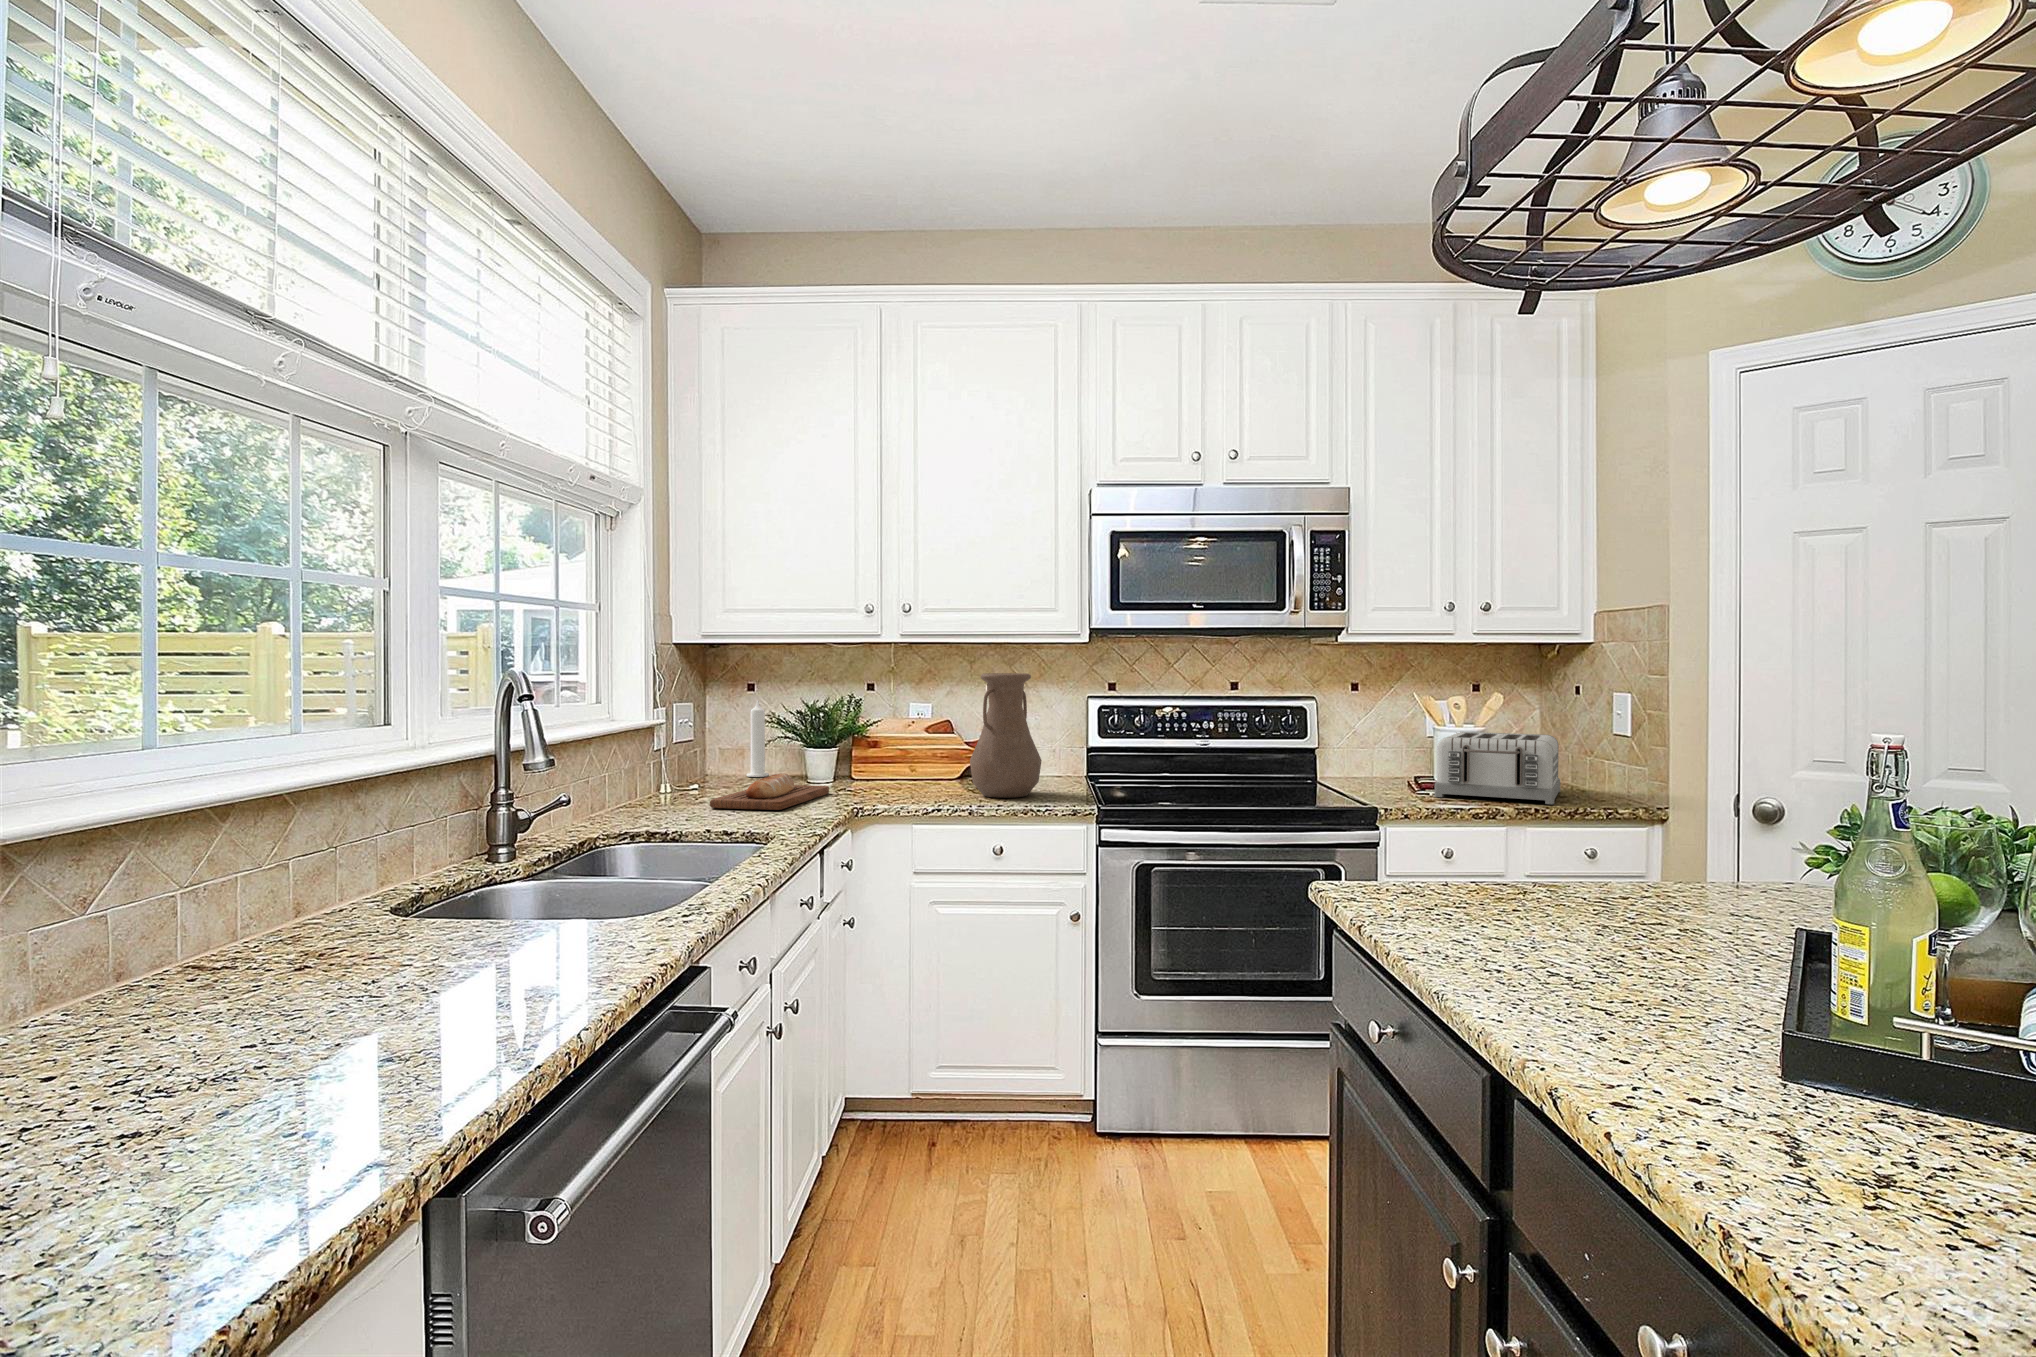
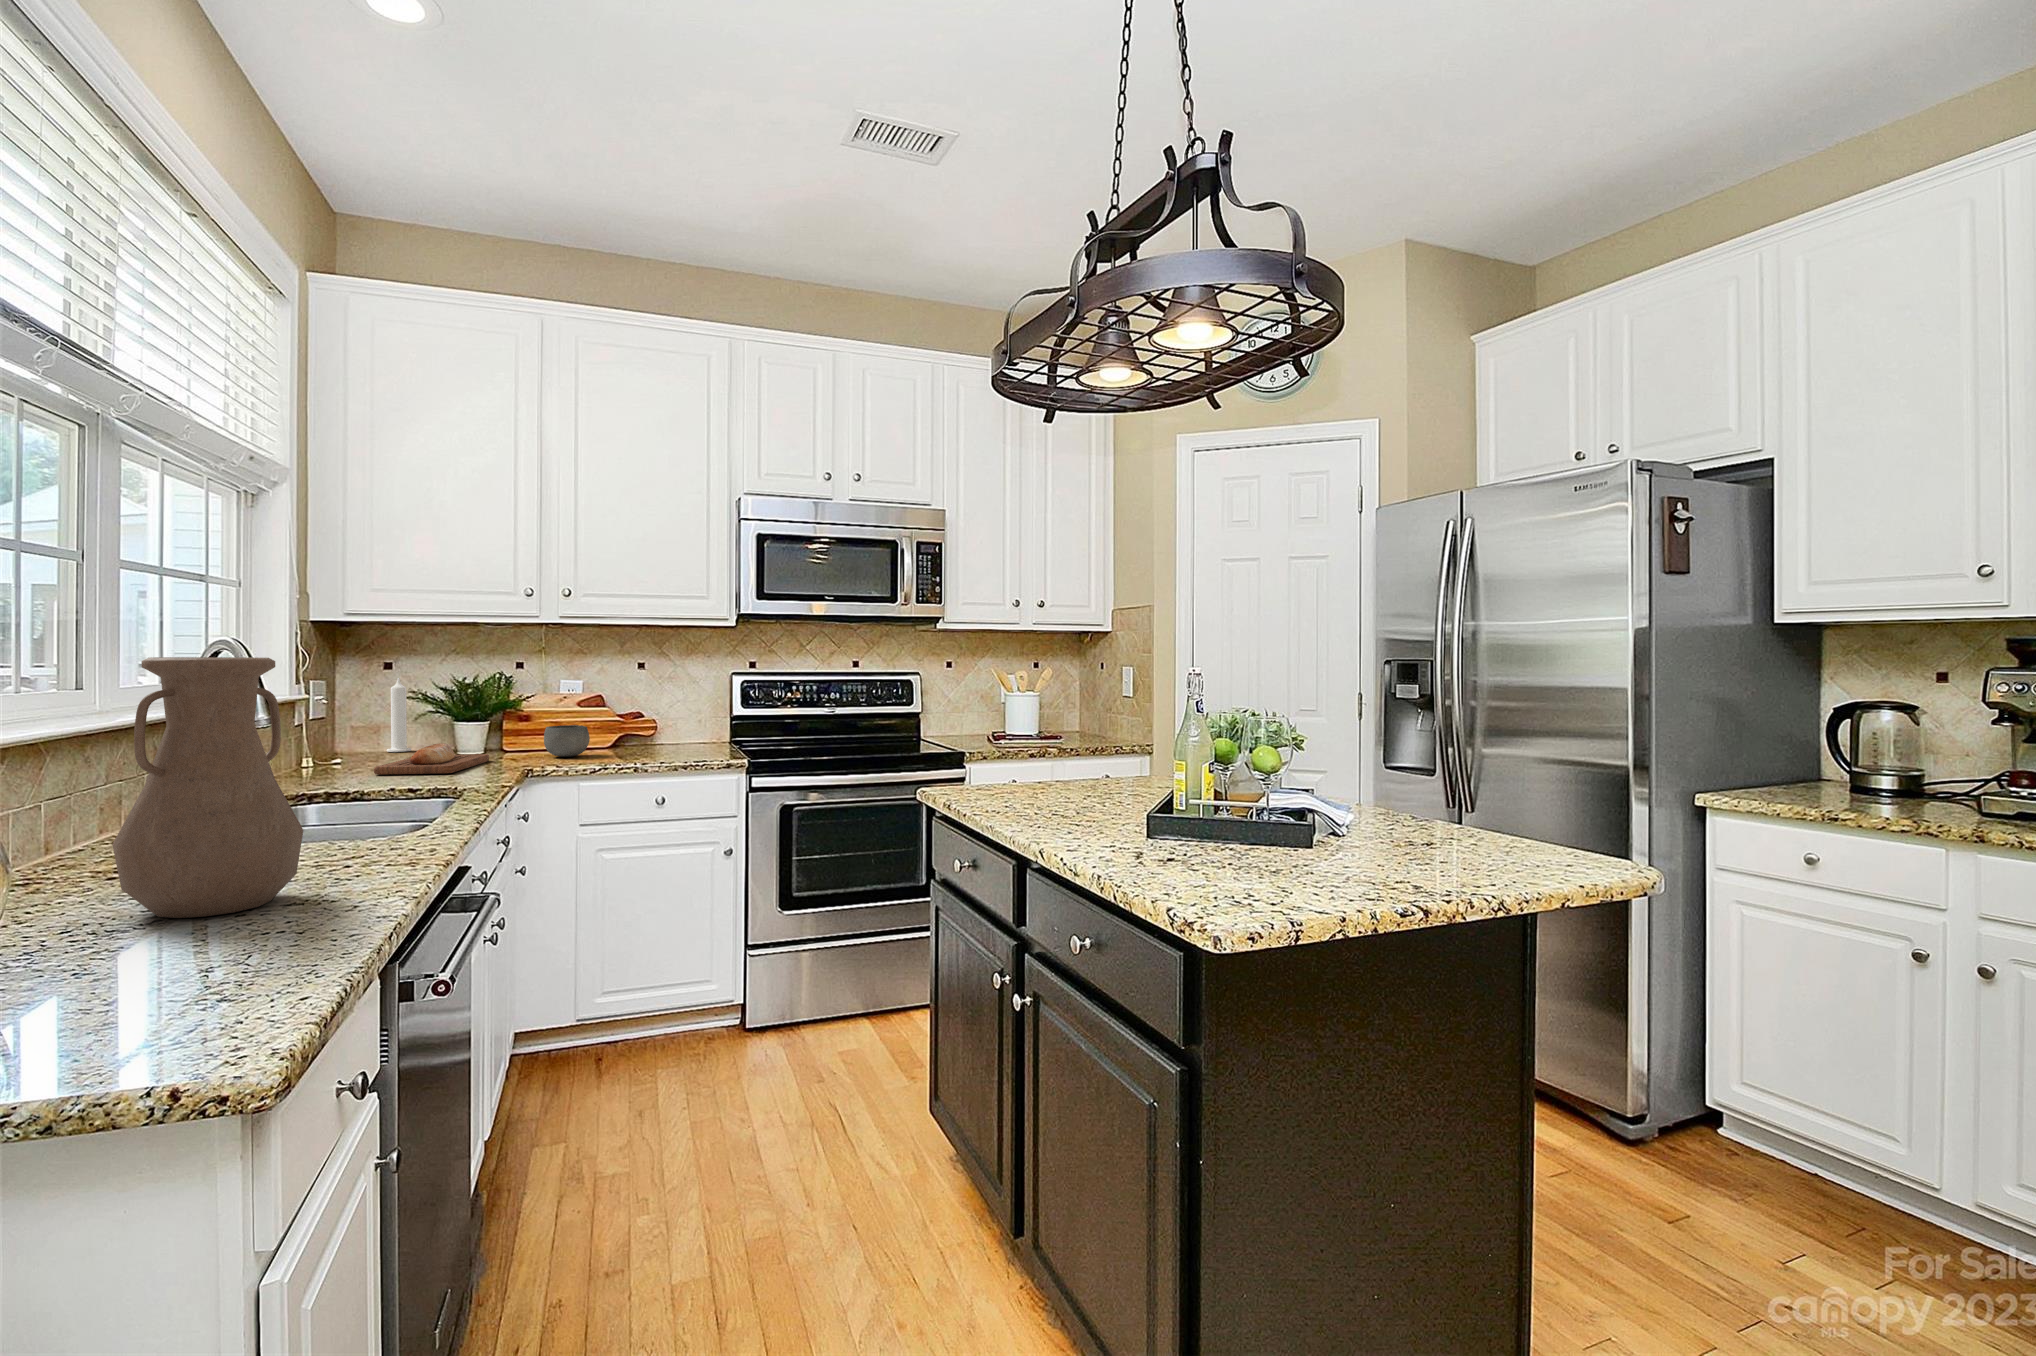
vase: present [970,673,1042,798] -> present [112,657,303,918]
toaster: present [1435,732,1560,804] -> none [1005,698,1091,747]
bowl: none [885,756,931,791] -> present [544,725,590,757]

